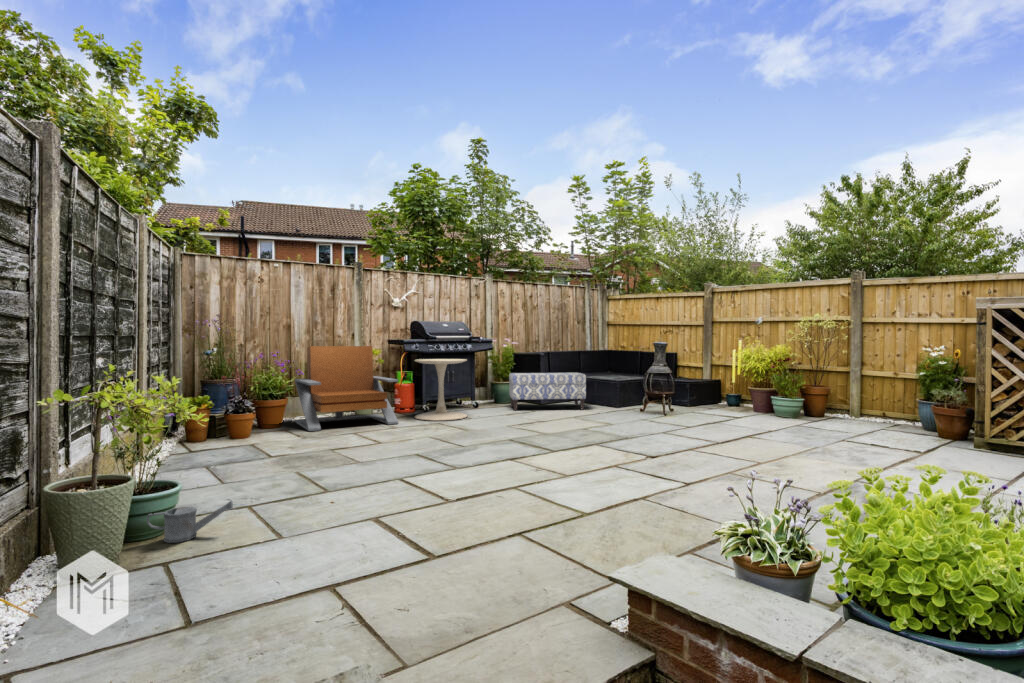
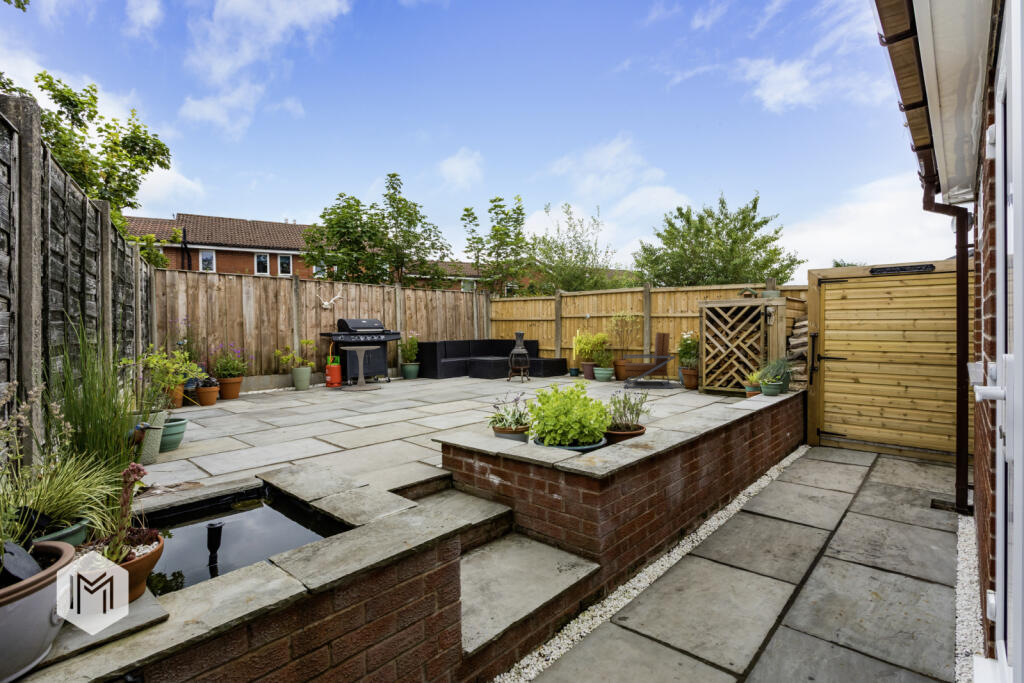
lounge chair: present [295,346,398,431] -> present [623,332,675,388]
bench: present [509,373,586,411] -> none [415,355,471,384]
watering can: present [147,500,233,543] -> none [166,424,218,448]

